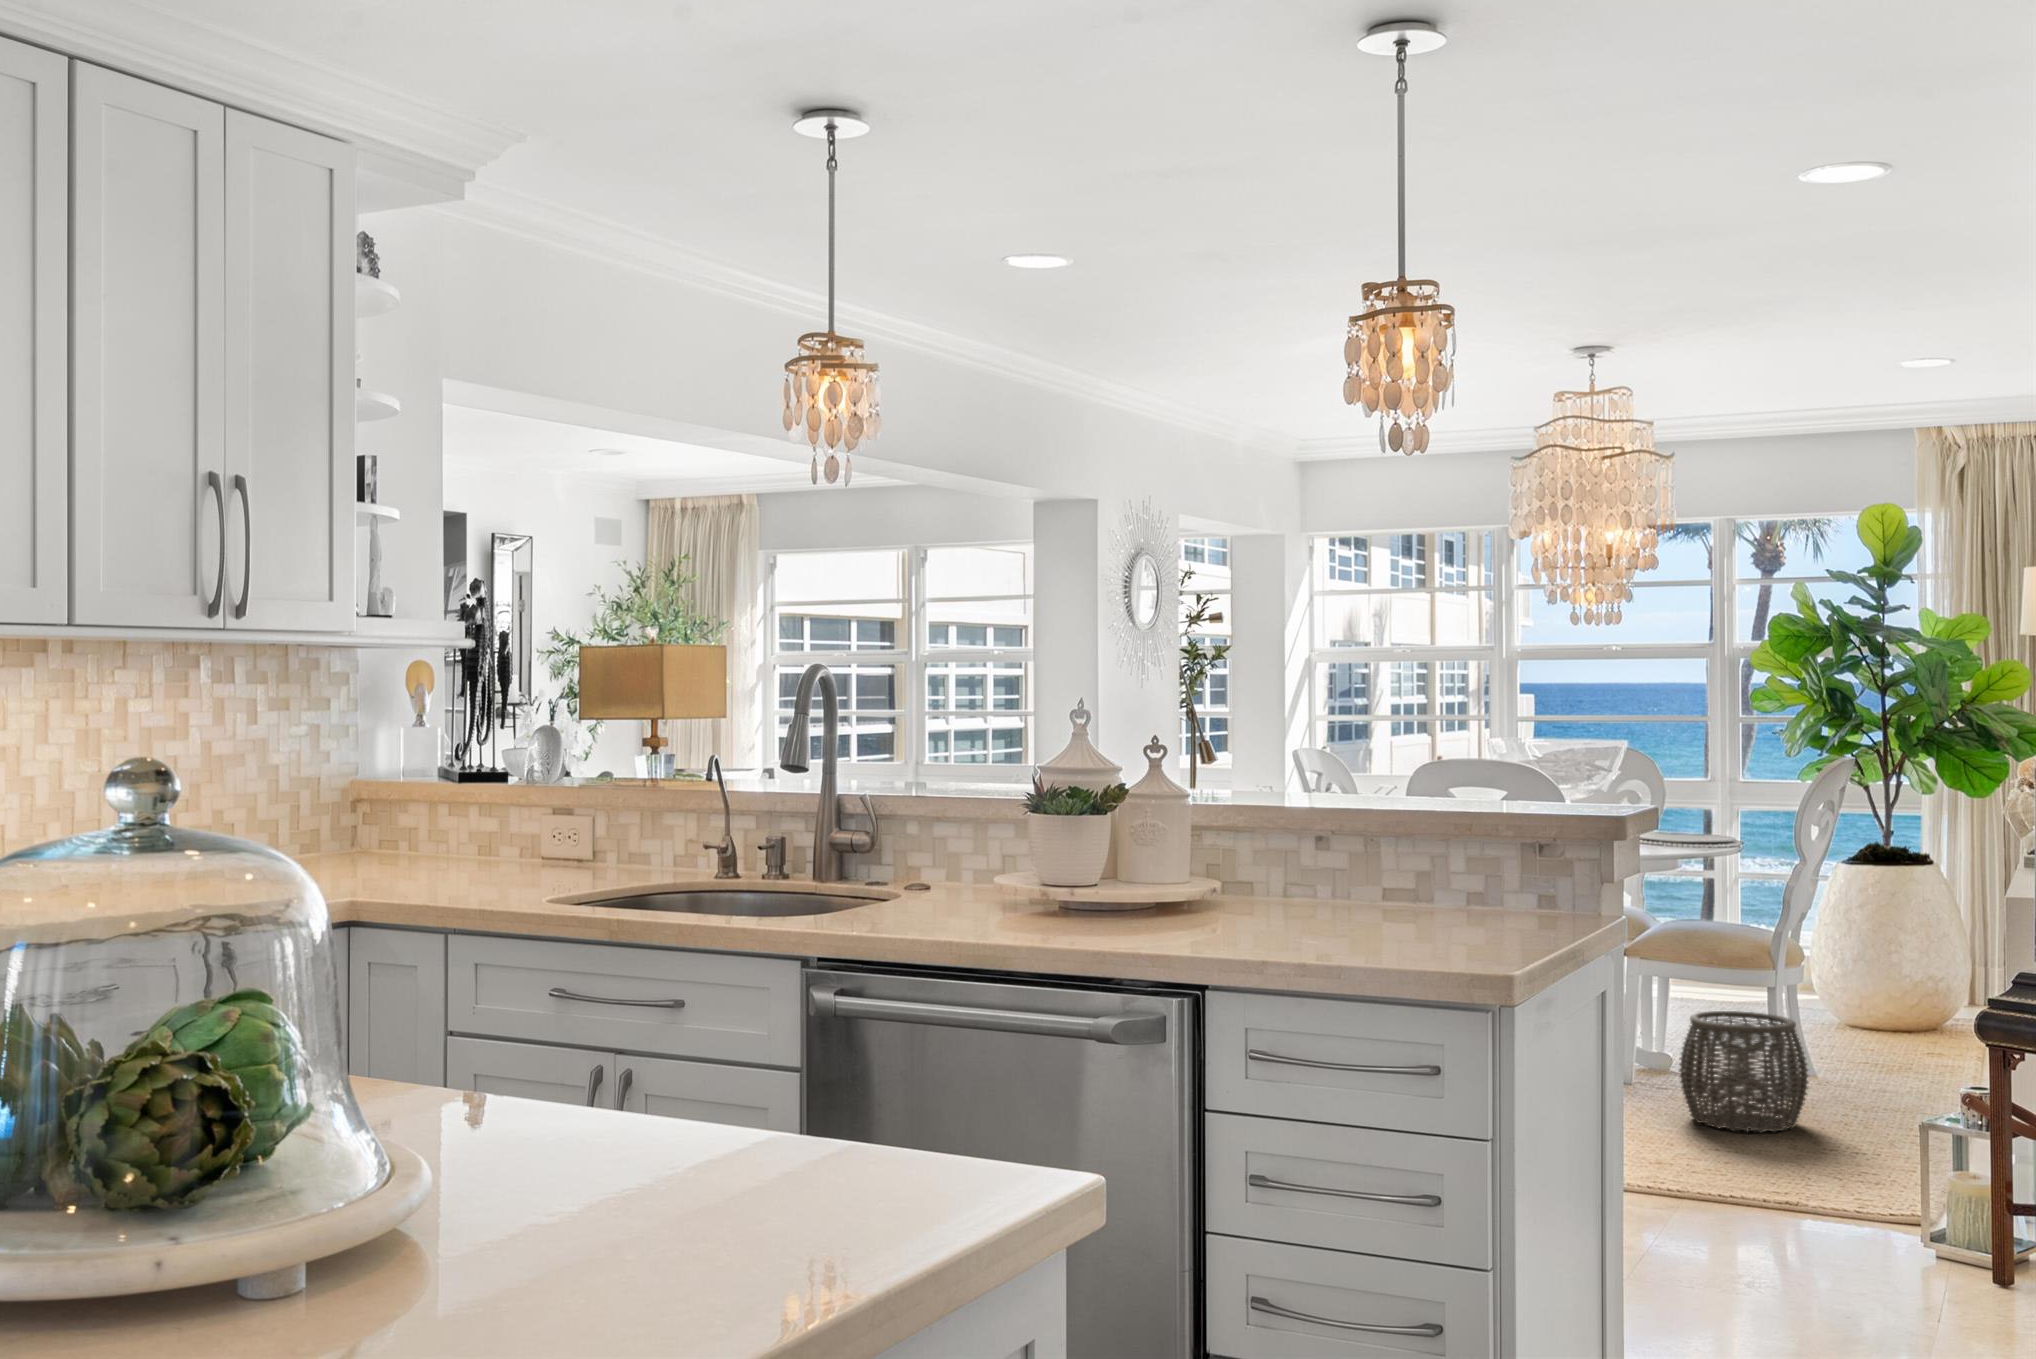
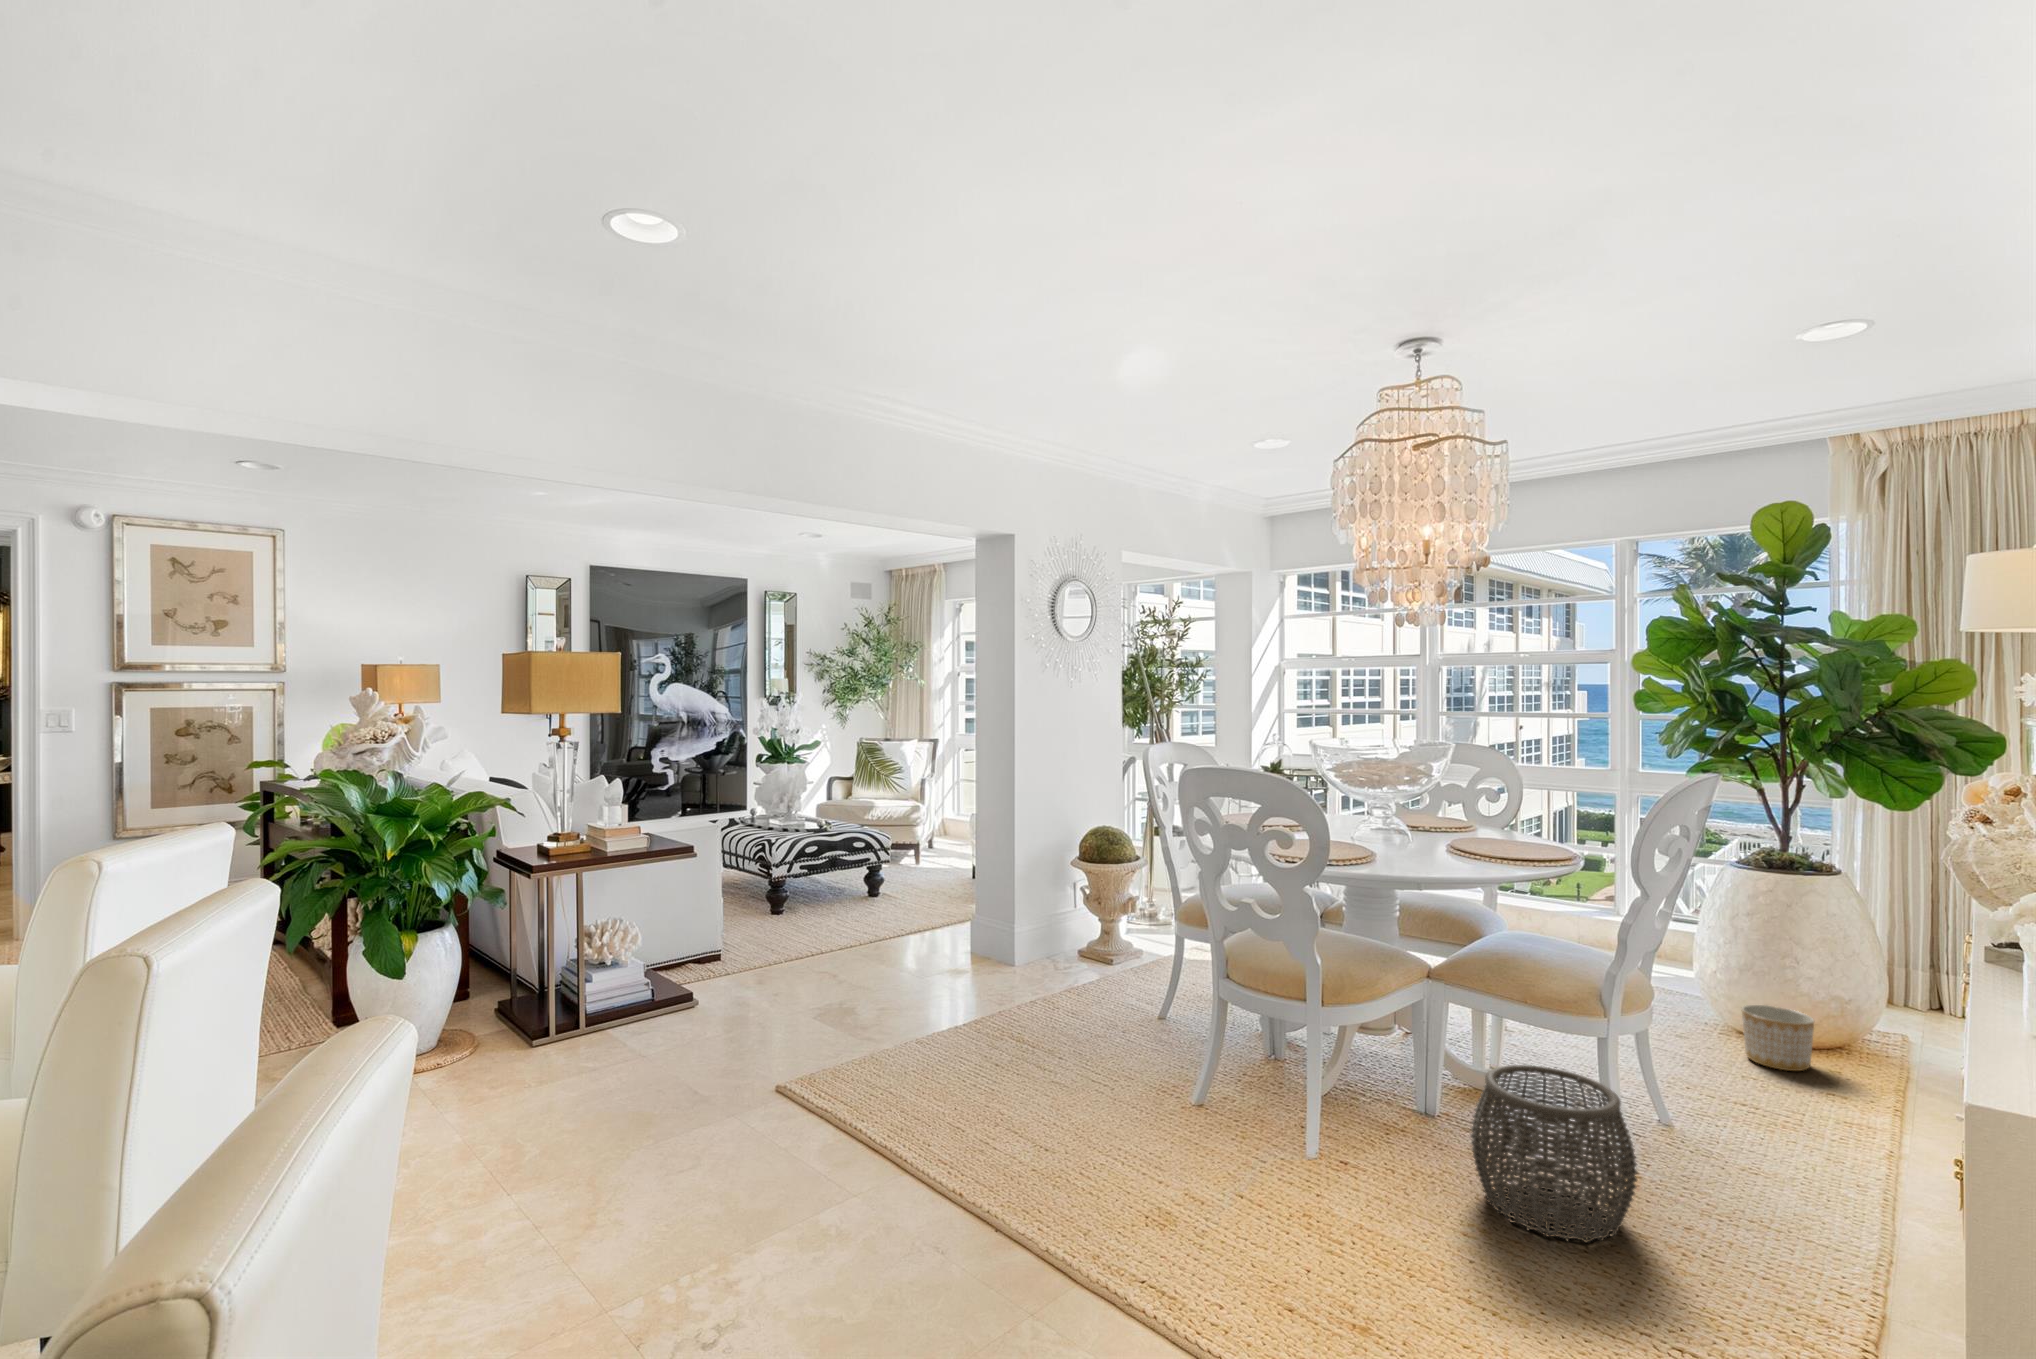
planter: none [1853,991,1913,1045] -> present [1742,1005,1814,1071]

